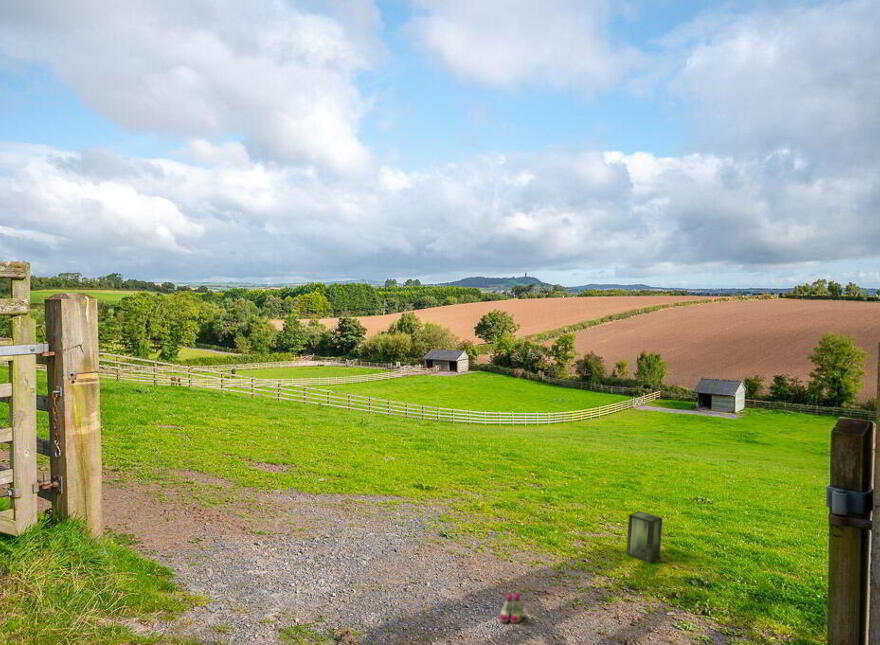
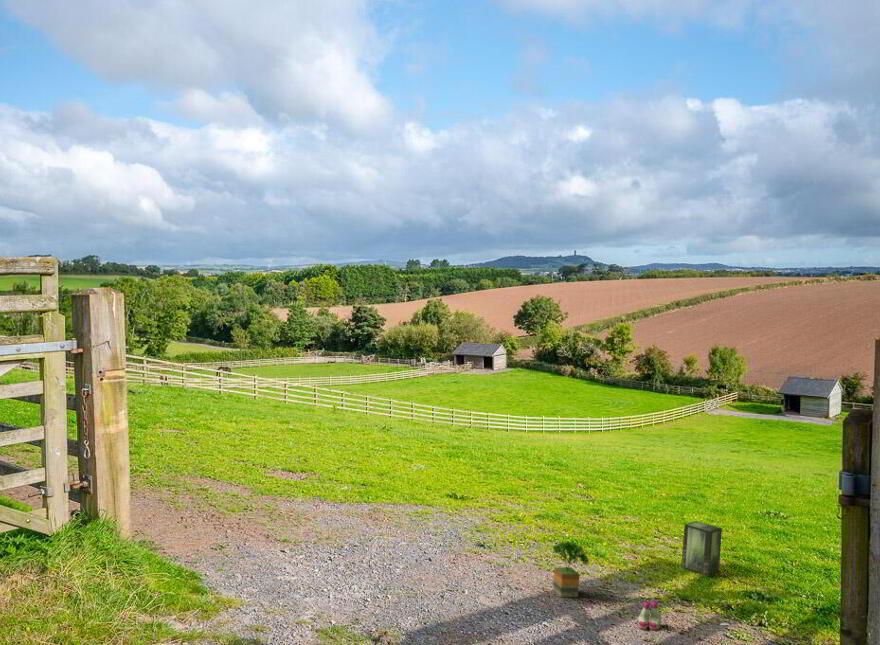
potted tree: none [510,534,545,588] -> present [553,542,589,597]
boots: present [499,593,523,623] -> present [637,601,661,630]

